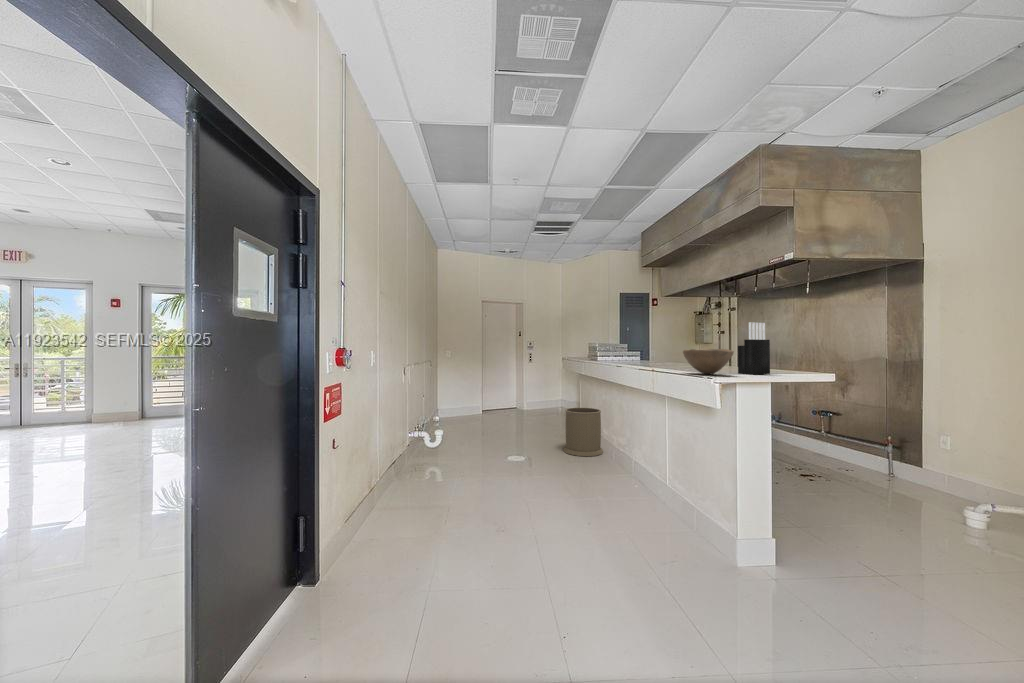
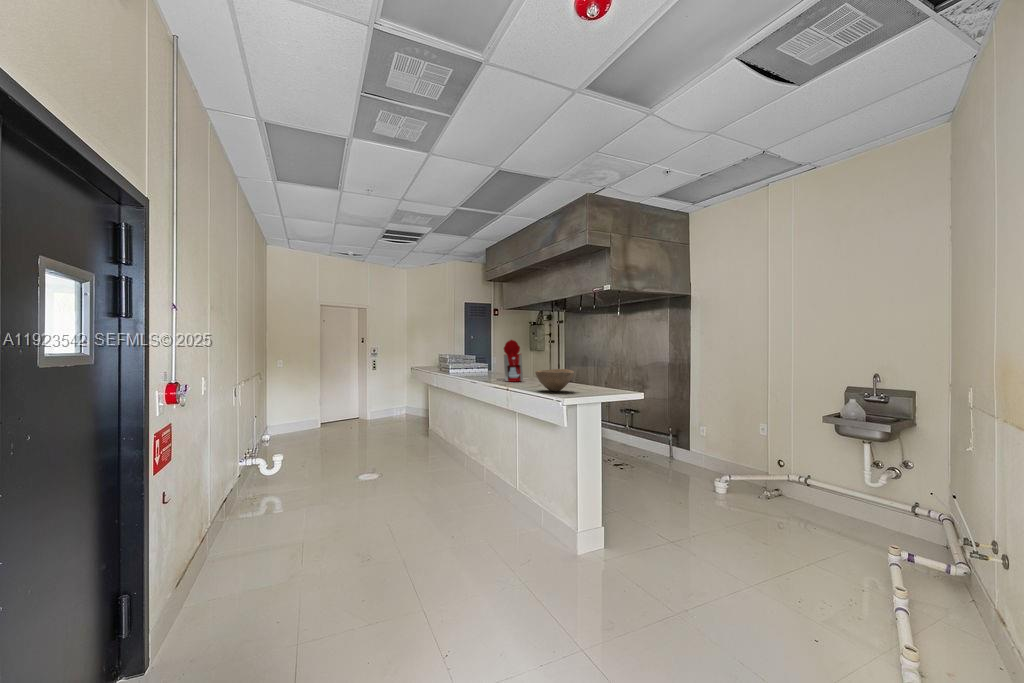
coffee maker: none [642,320,674,367] -> present [497,340,523,382]
knife block: present [738,322,770,374] -> none [575,346,598,389]
trash can: present [563,408,603,456] -> none [418,418,457,466]

